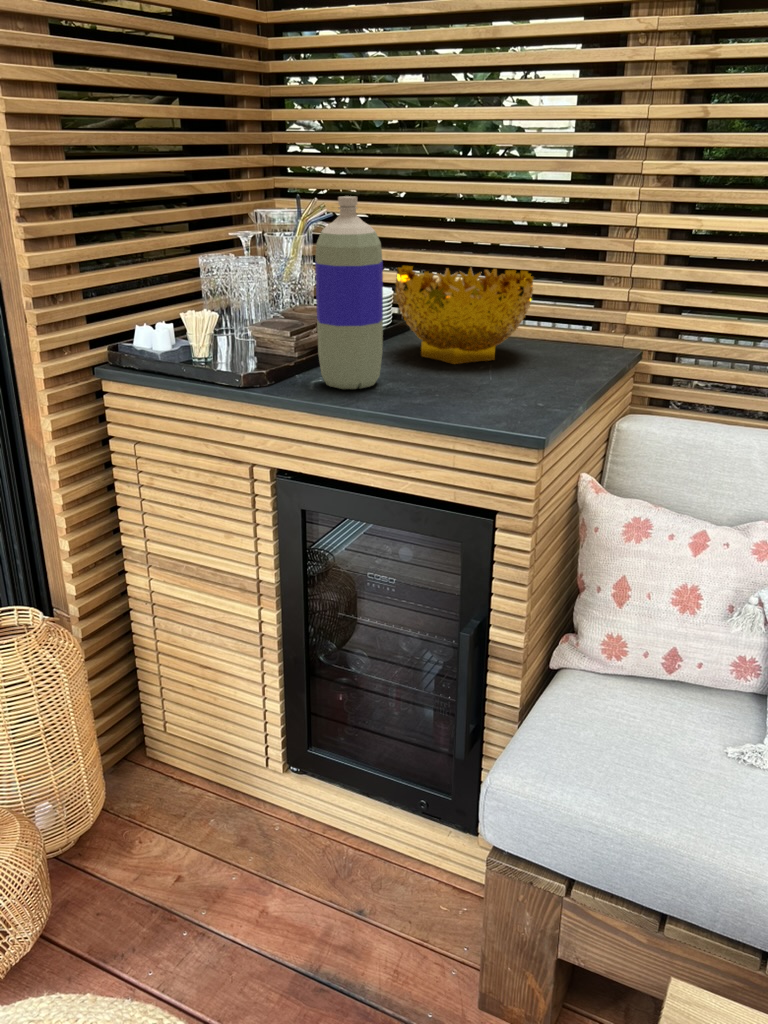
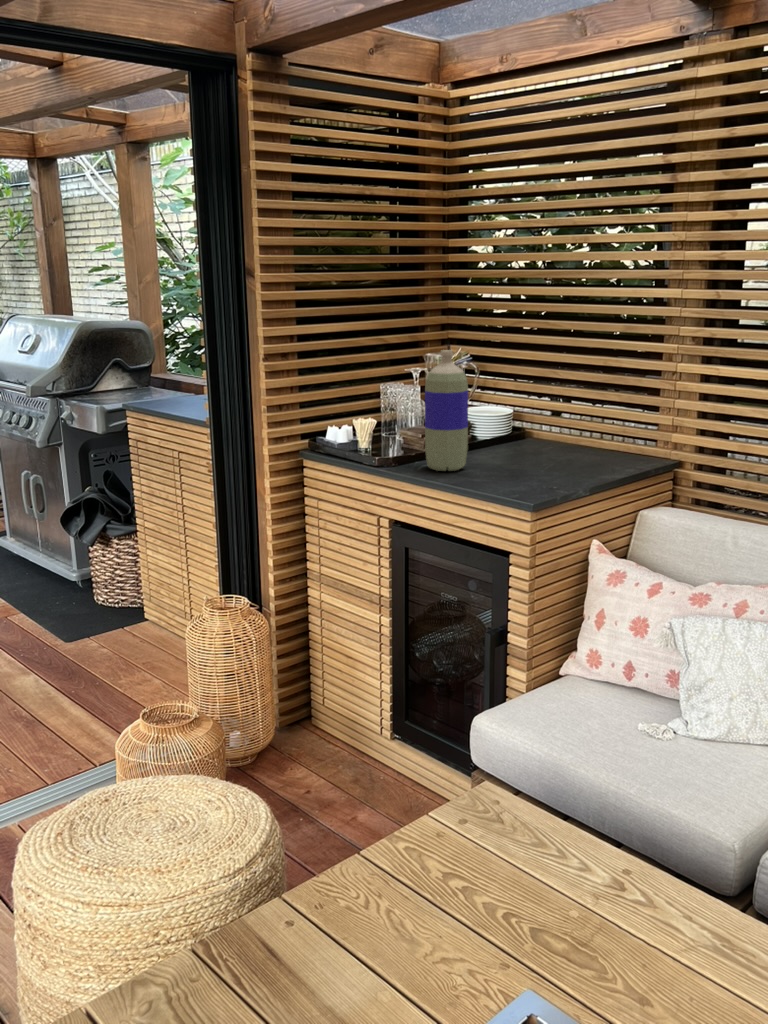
decorative bowl: present [396,266,533,364] -> none [496,394,593,462]

